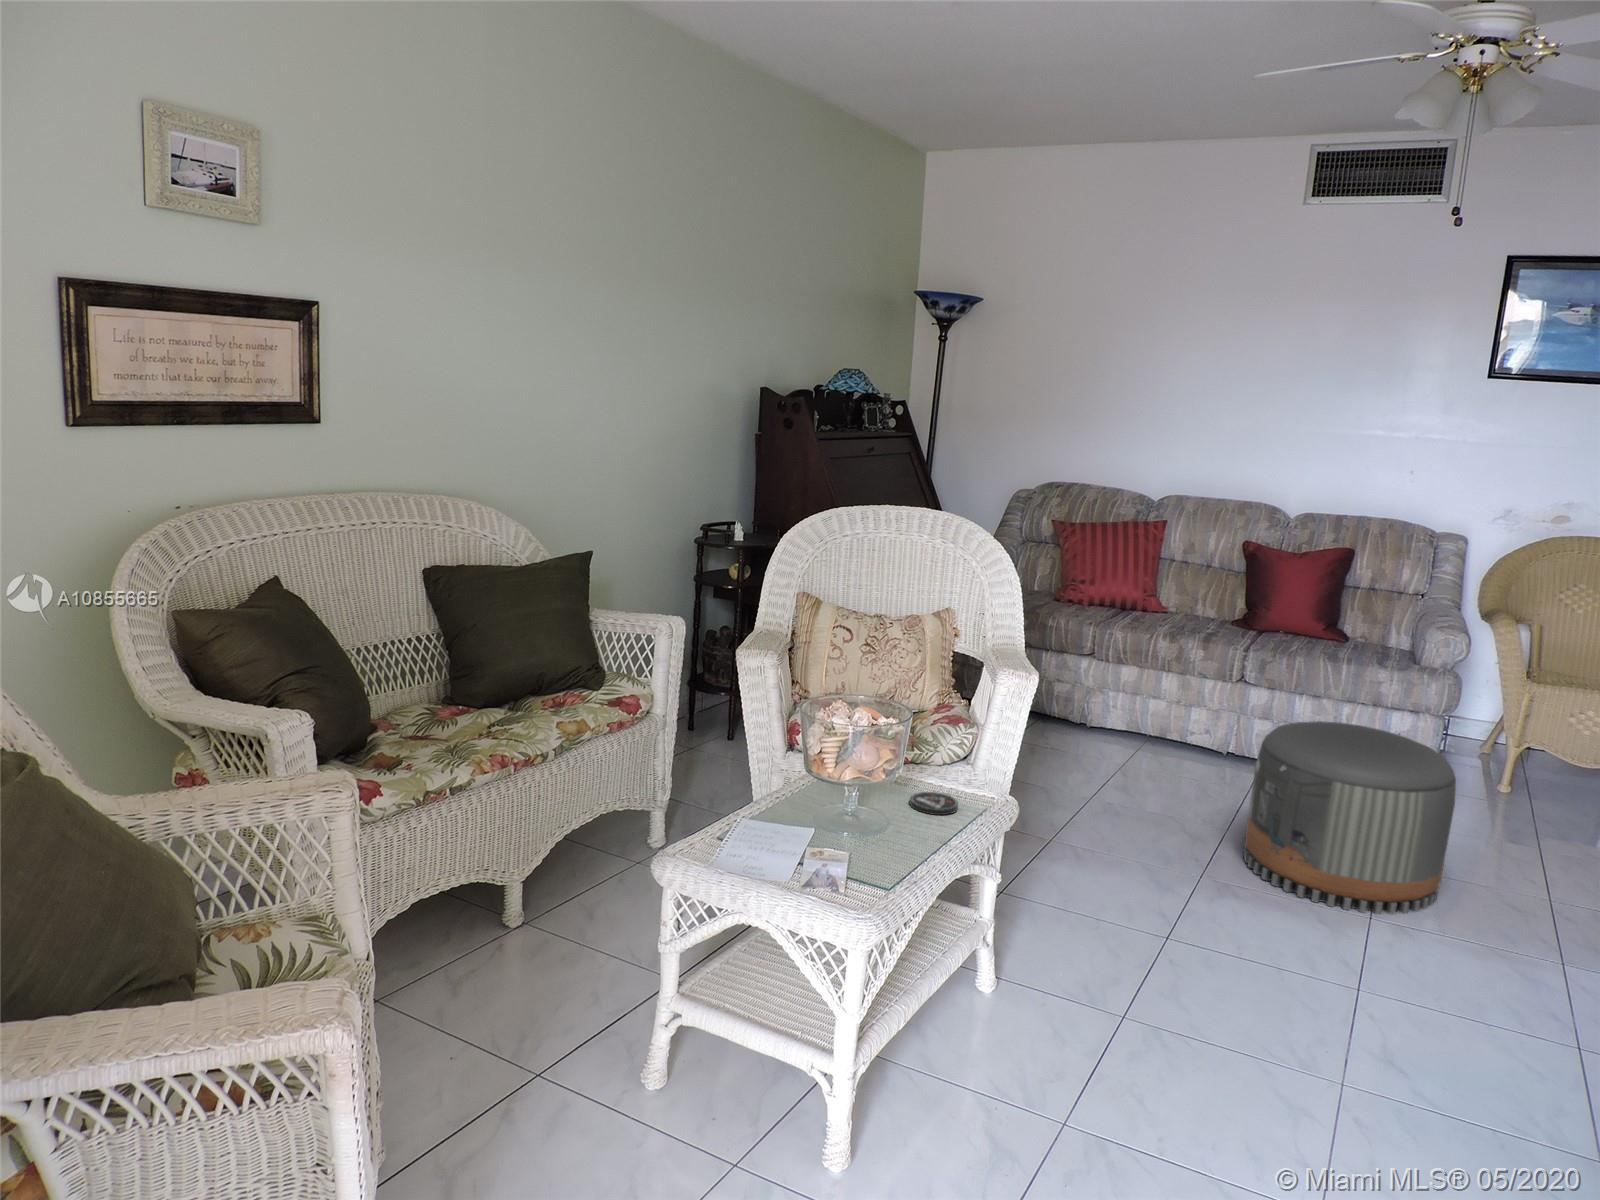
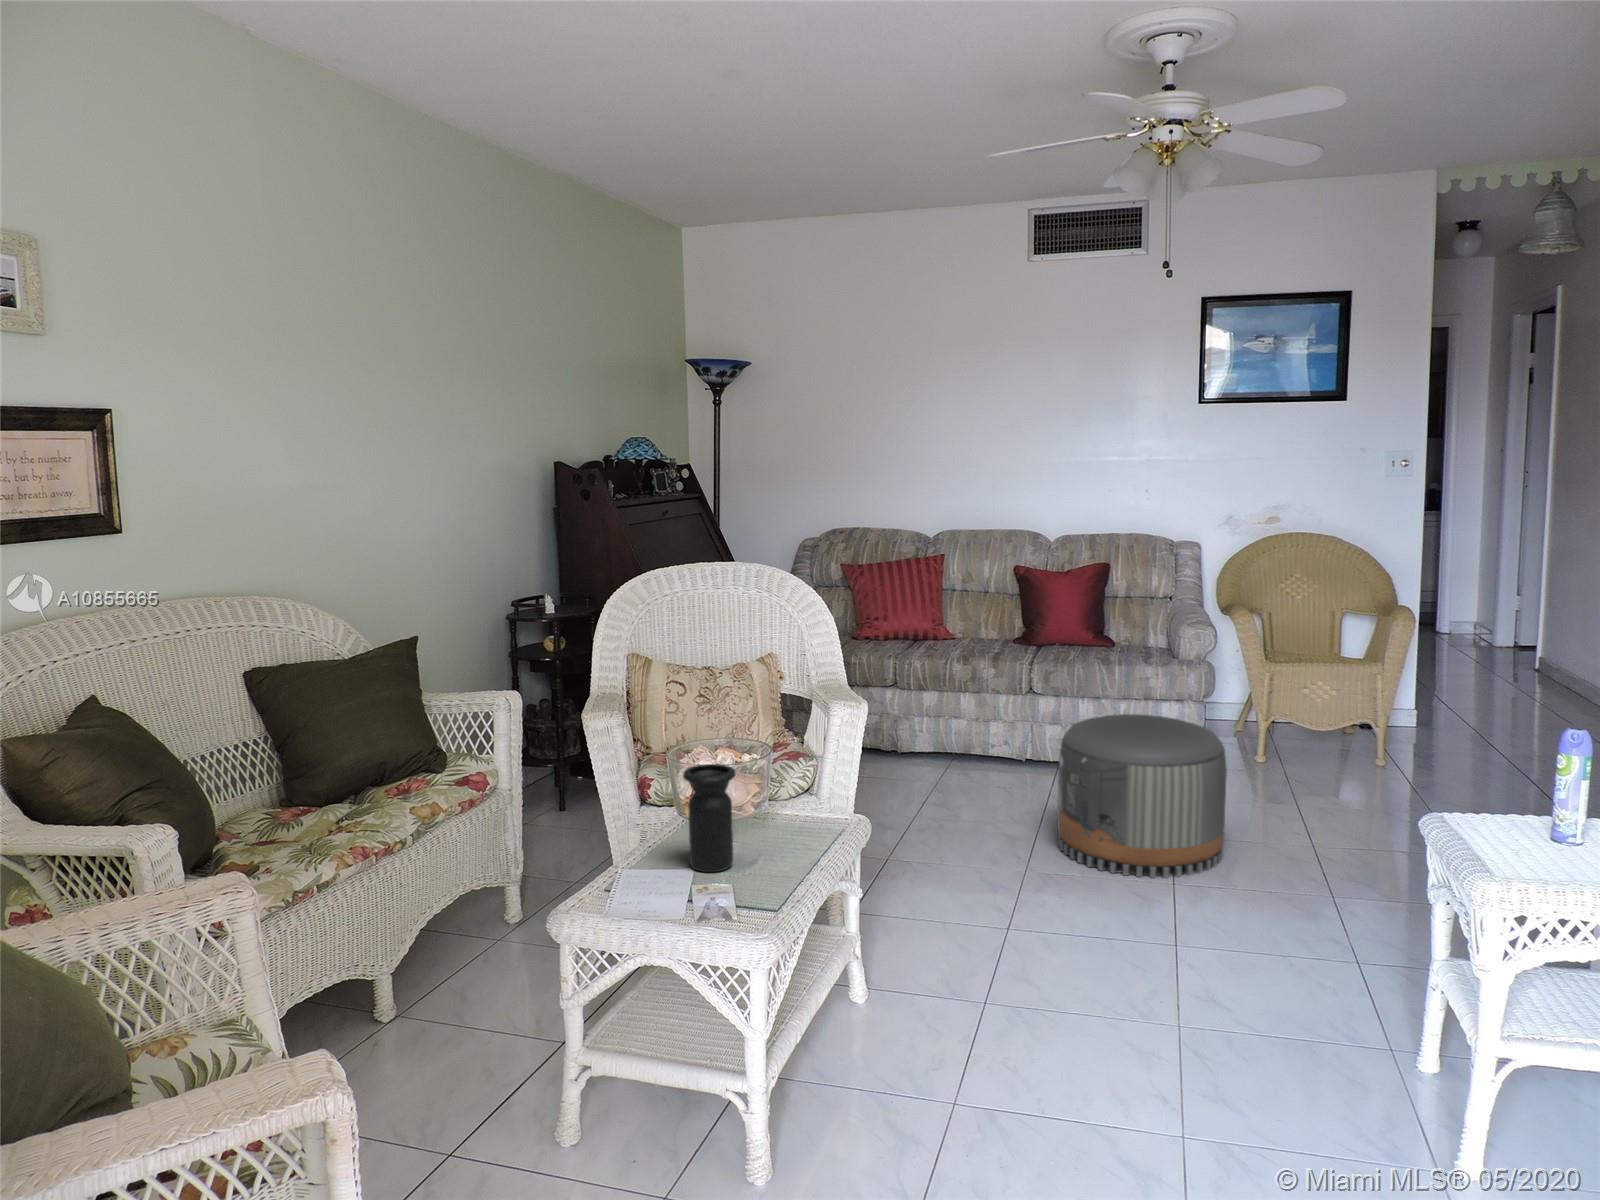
vase: none [811,722,868,836] -> present [683,764,736,872]
coaster: present [910,792,958,815] -> none [774,820,819,840]

